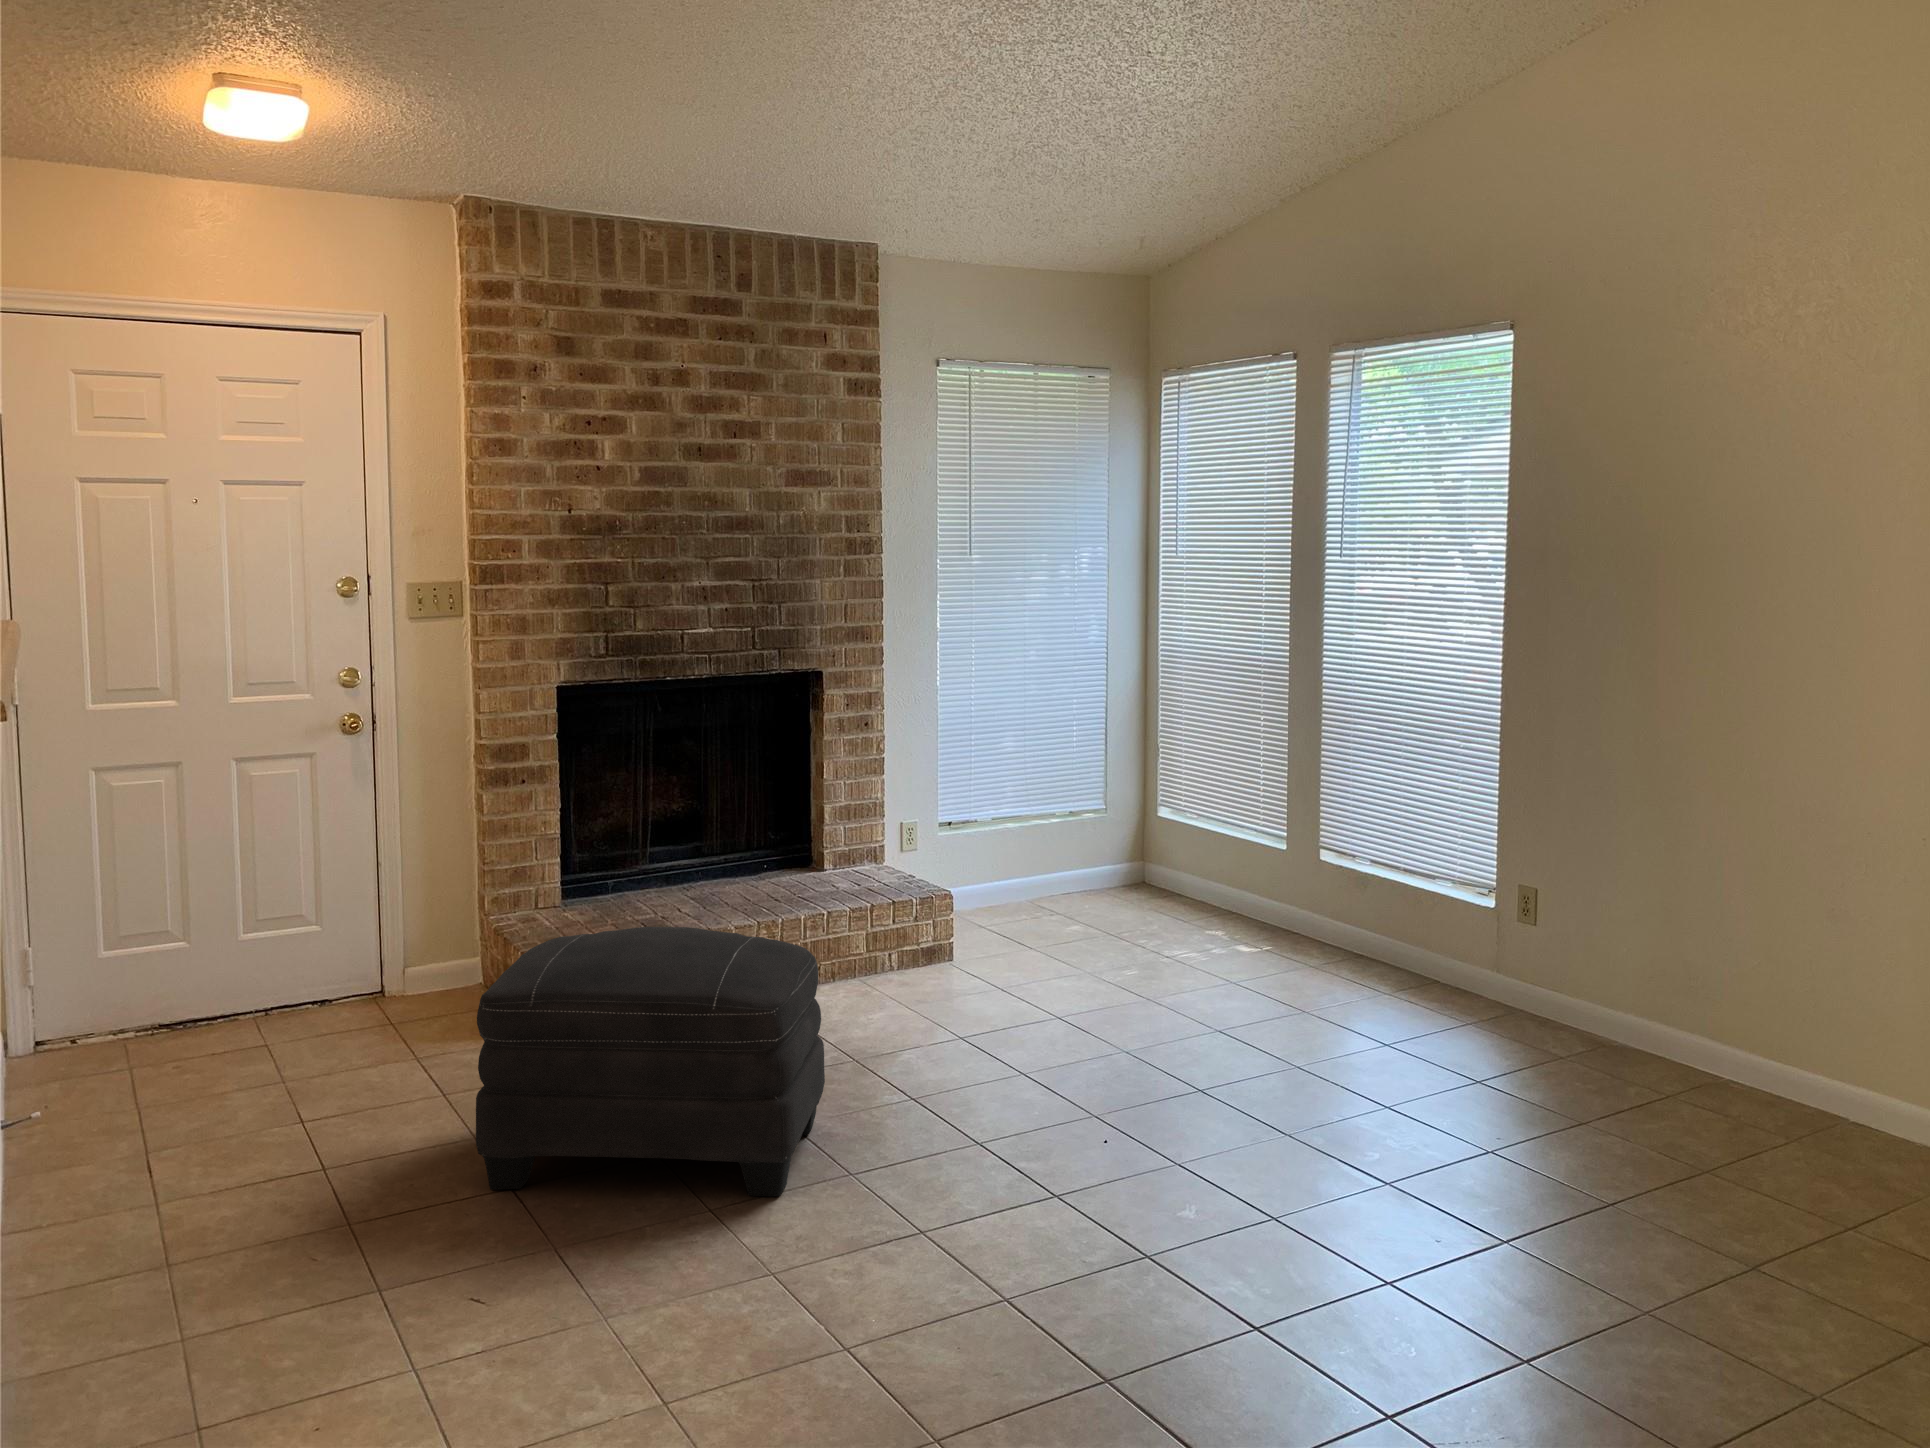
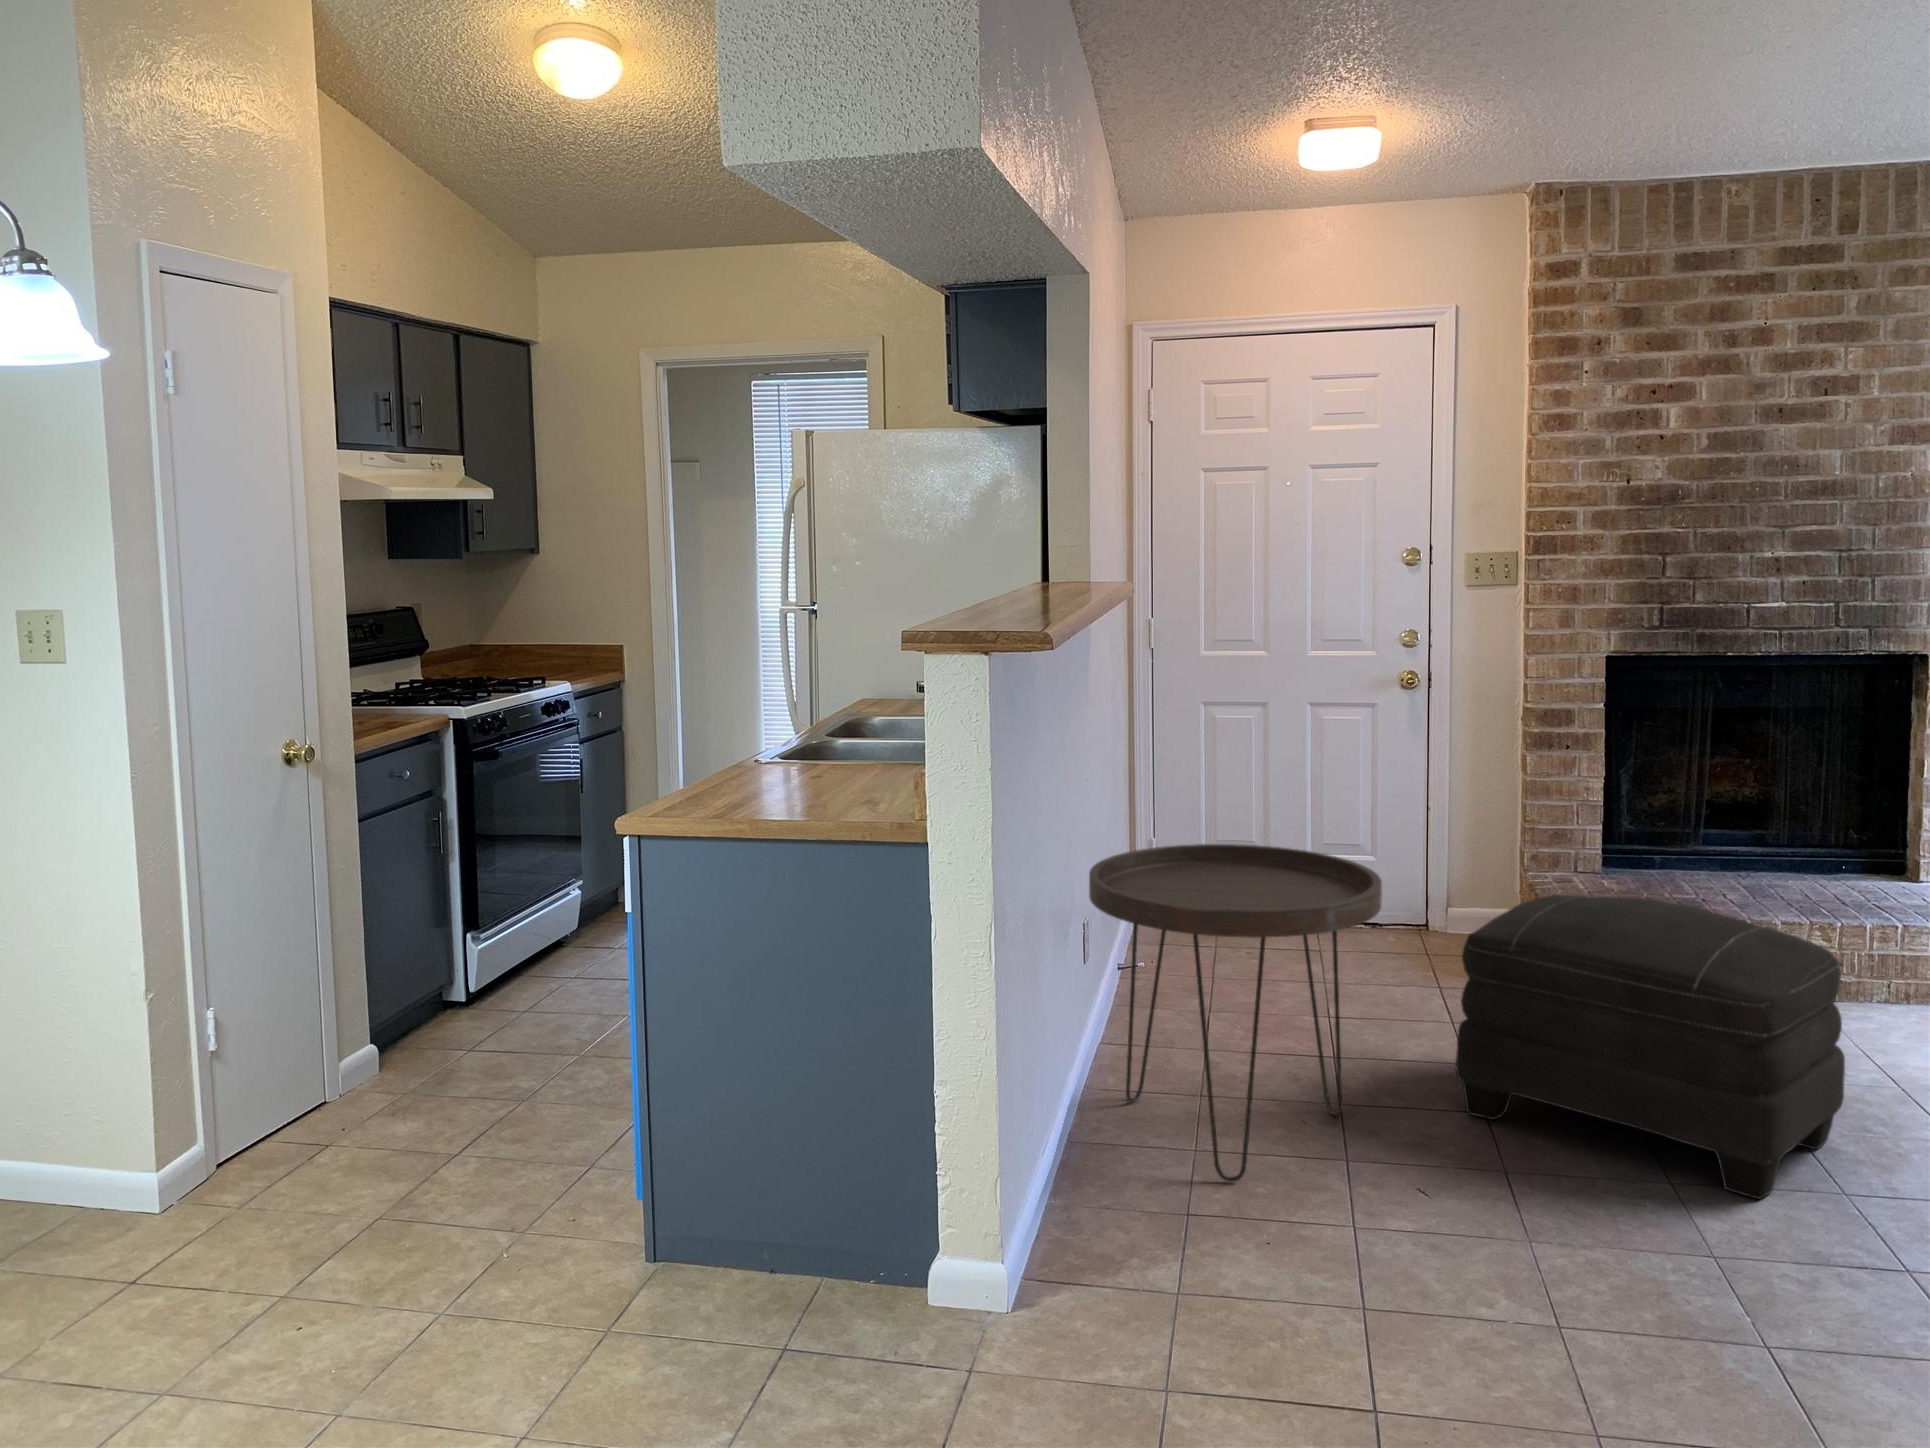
side table: none [1,932,397,1353] -> present [1089,844,1382,1182]

